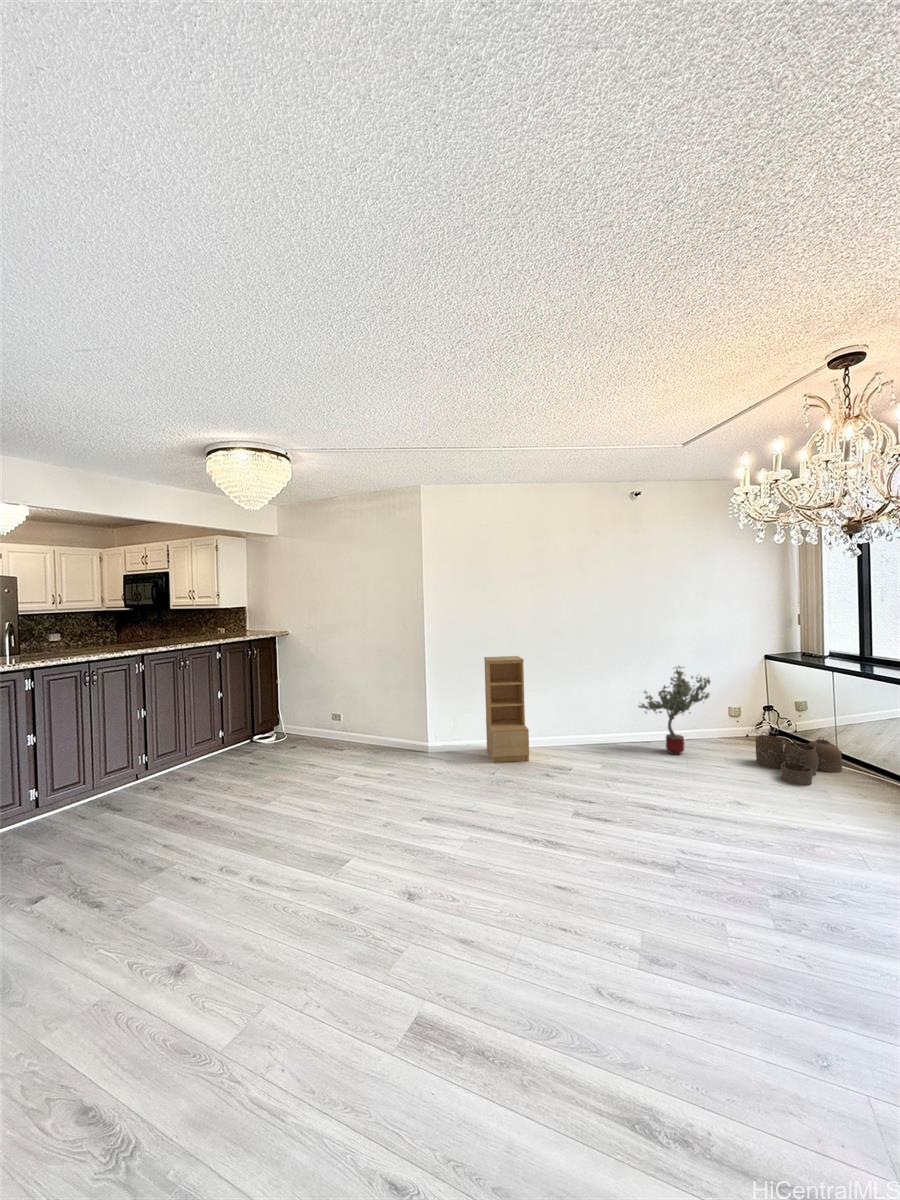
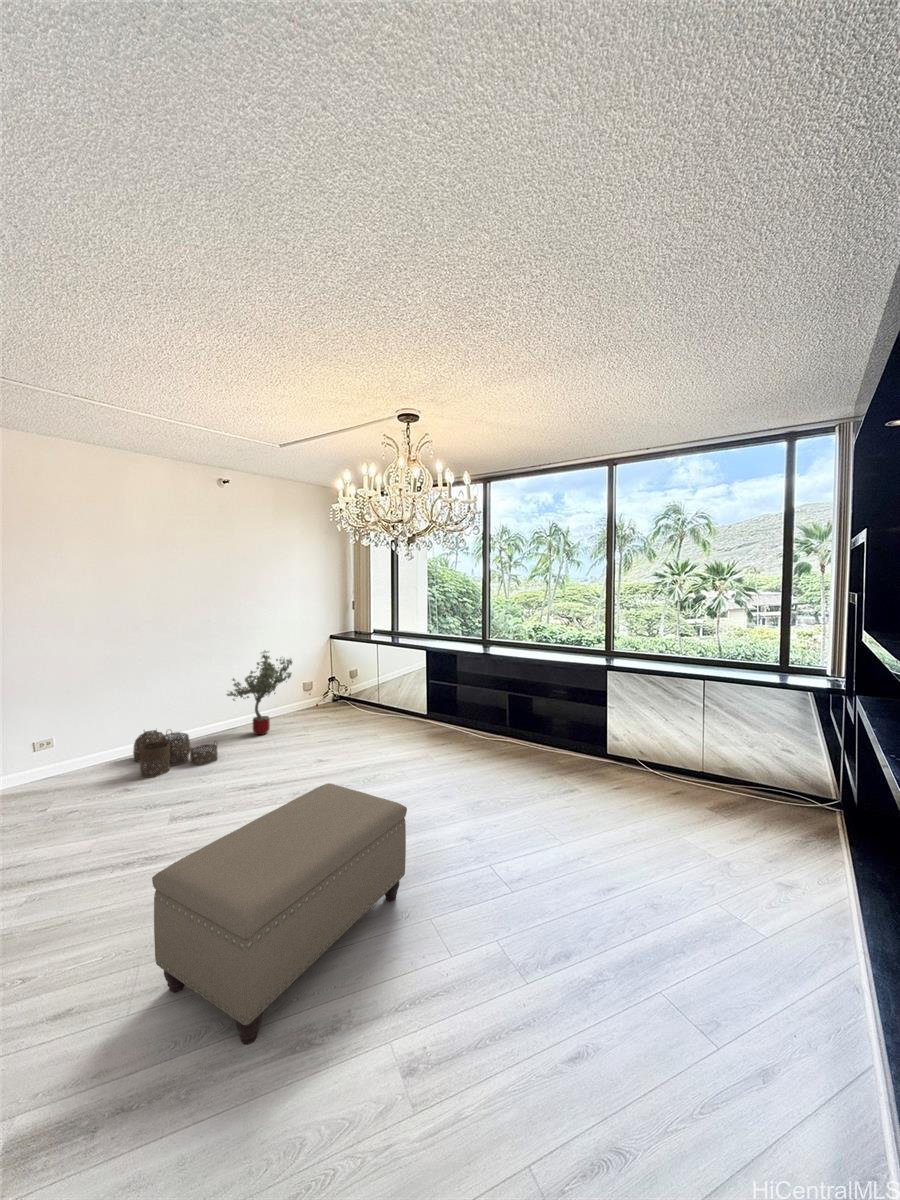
bookshelf: present [484,656,529,763] -> none [14,655,94,801]
woven basket: present [755,732,842,786] -> present [133,730,218,777]
ottoman: none [522,833,832,1086] -> present [152,783,407,1045]

